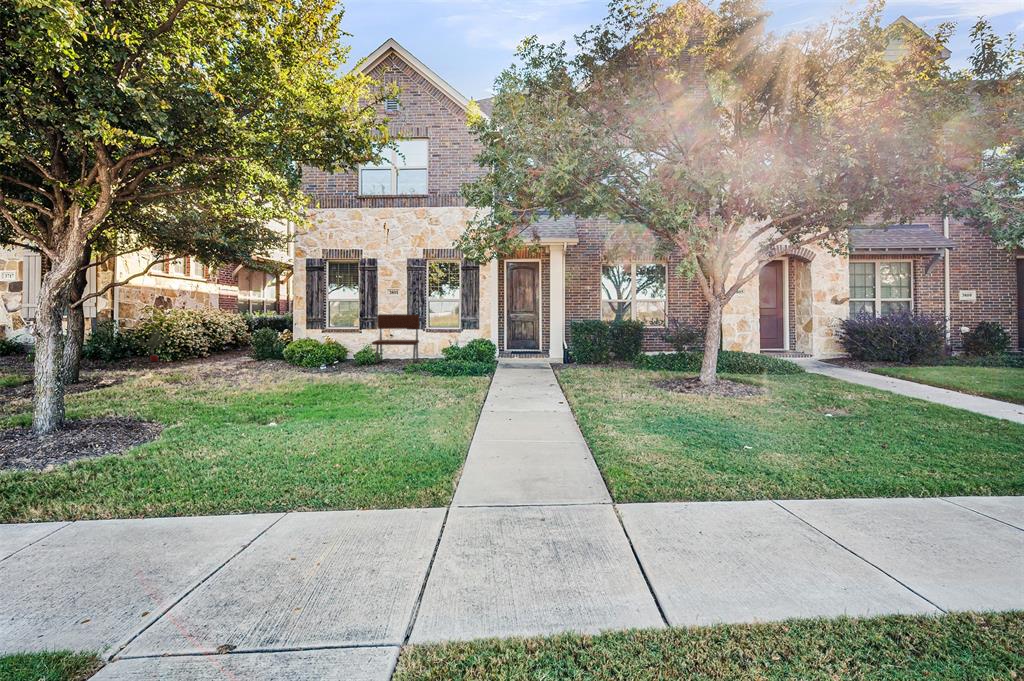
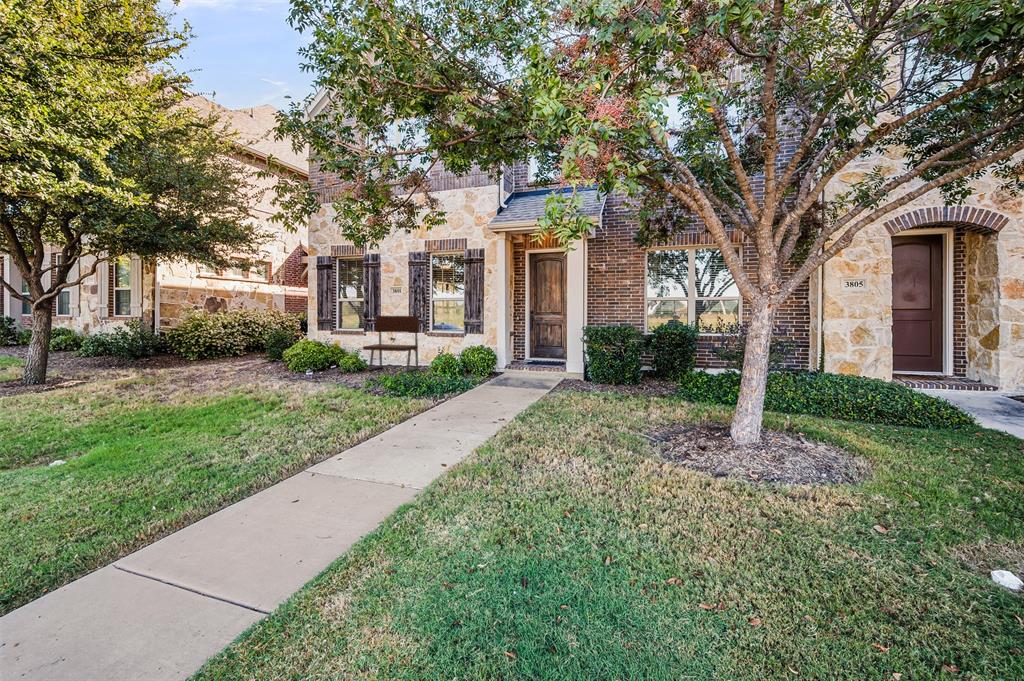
potted tree: present [137,328,169,362] -> none [172,327,200,361]

